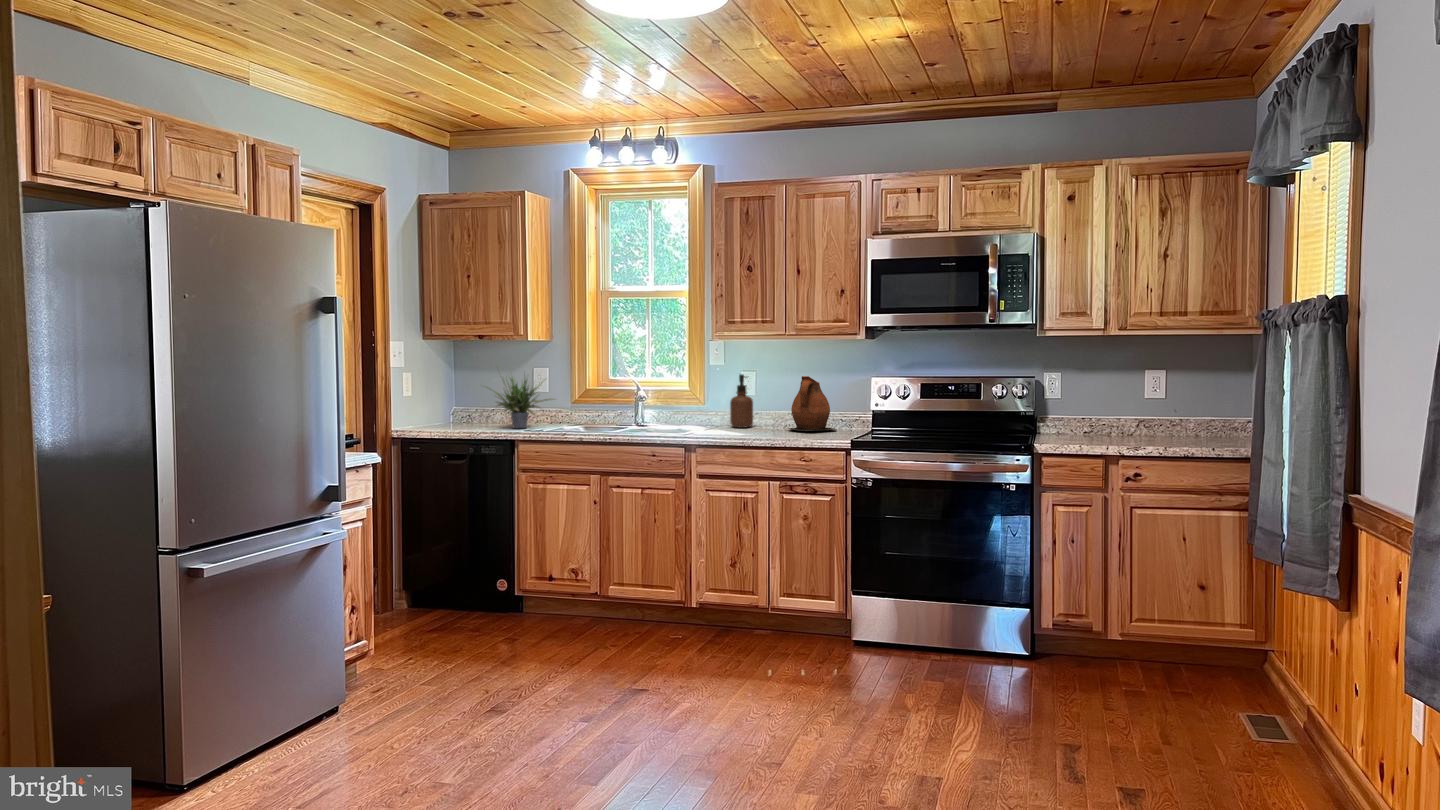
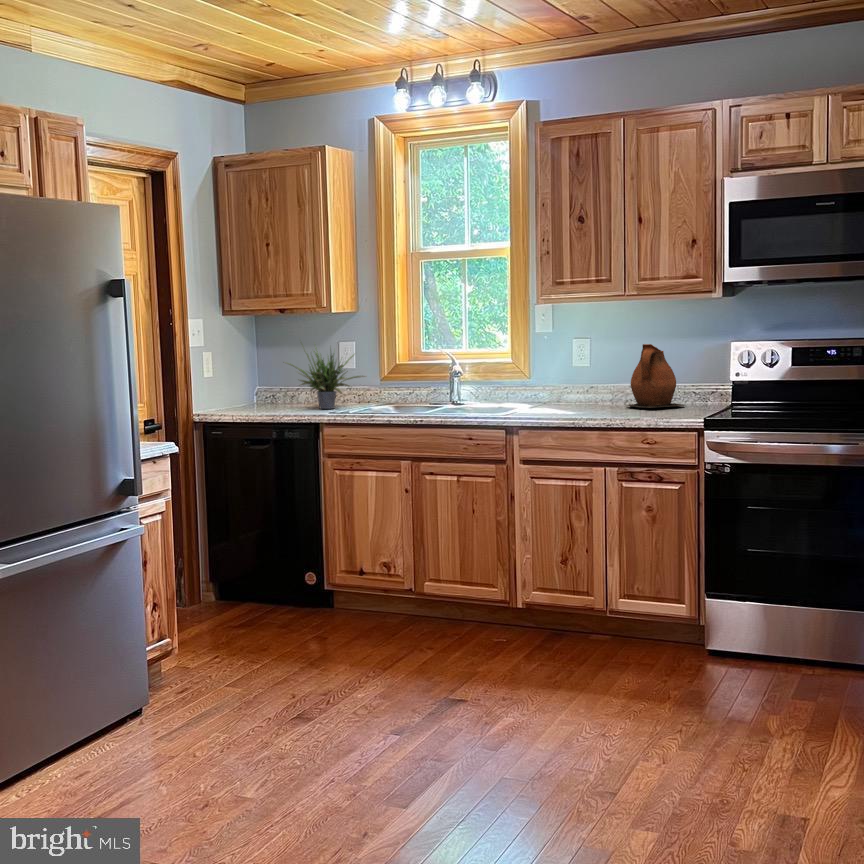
soap dispenser: present [730,374,753,428] -> none [560,344,586,405]

